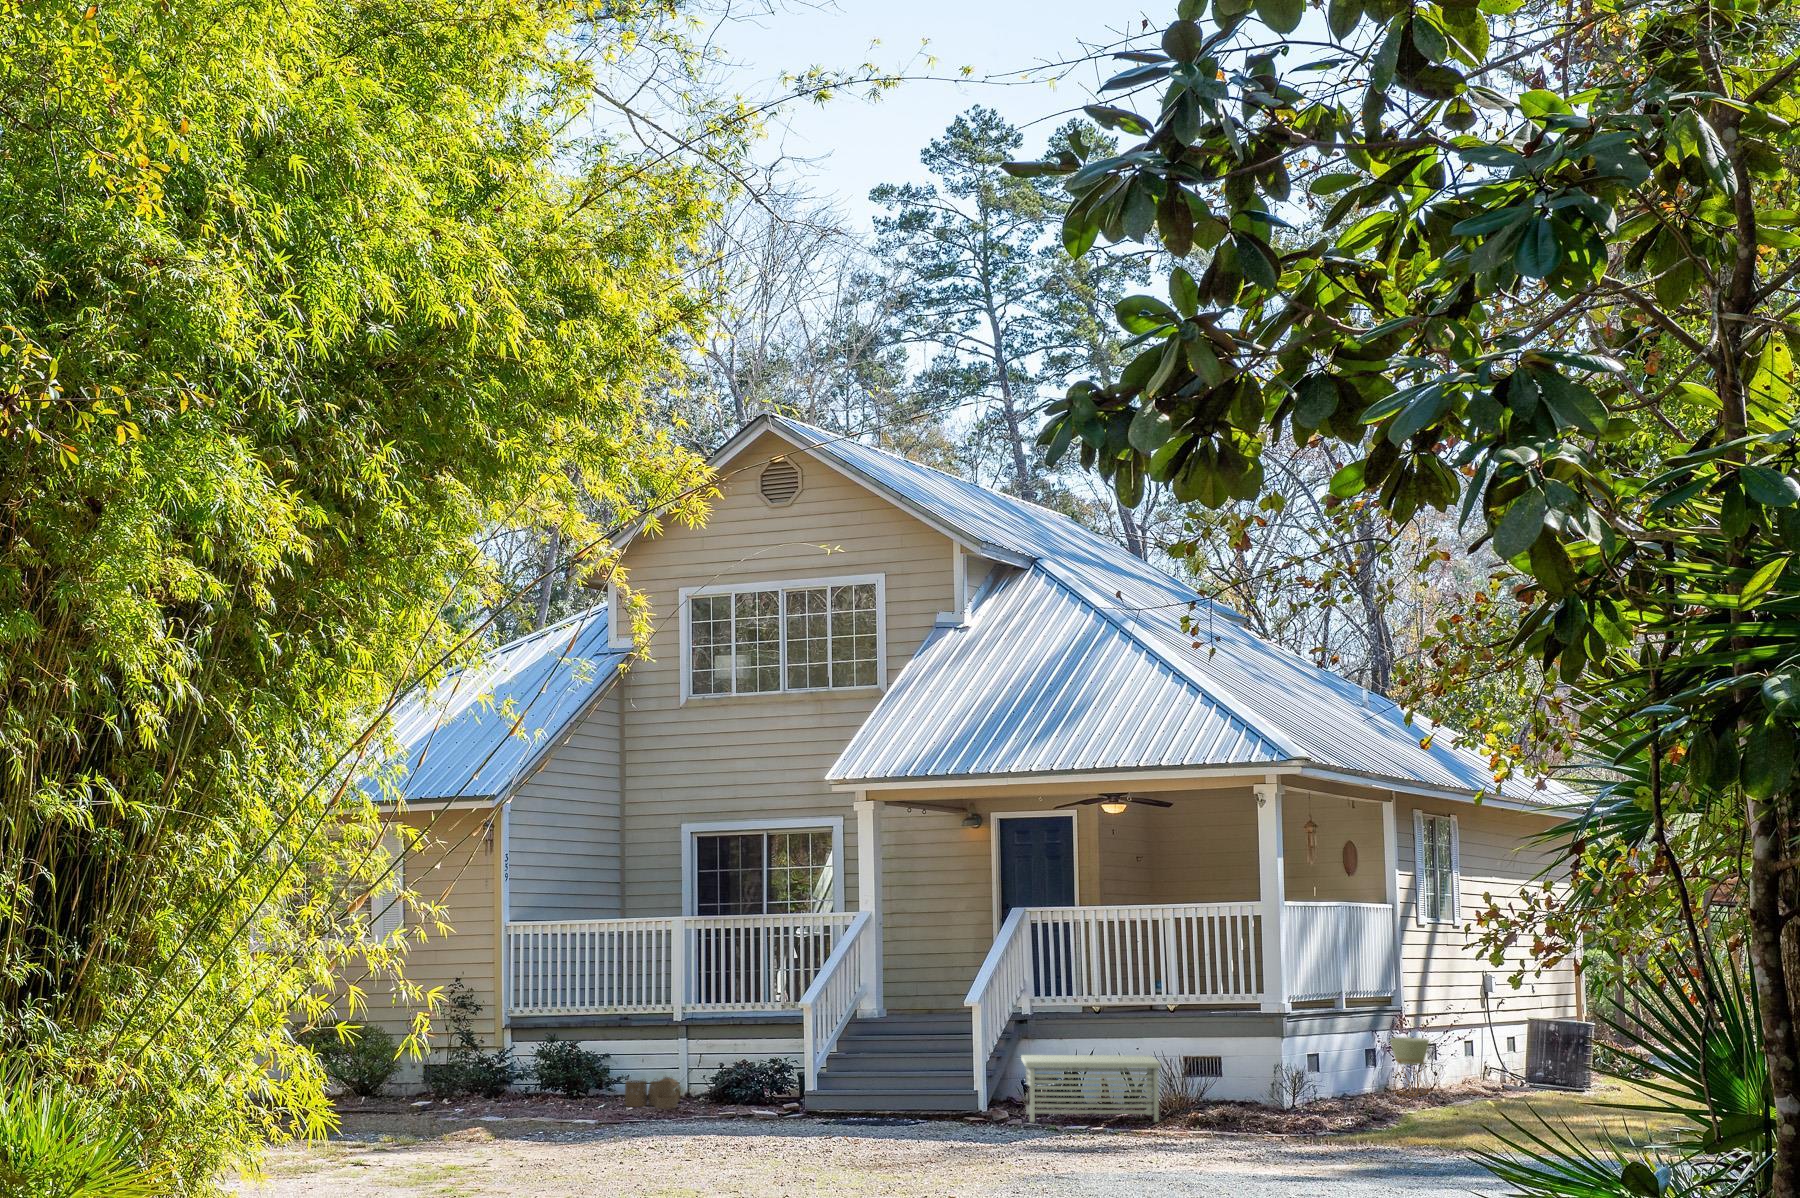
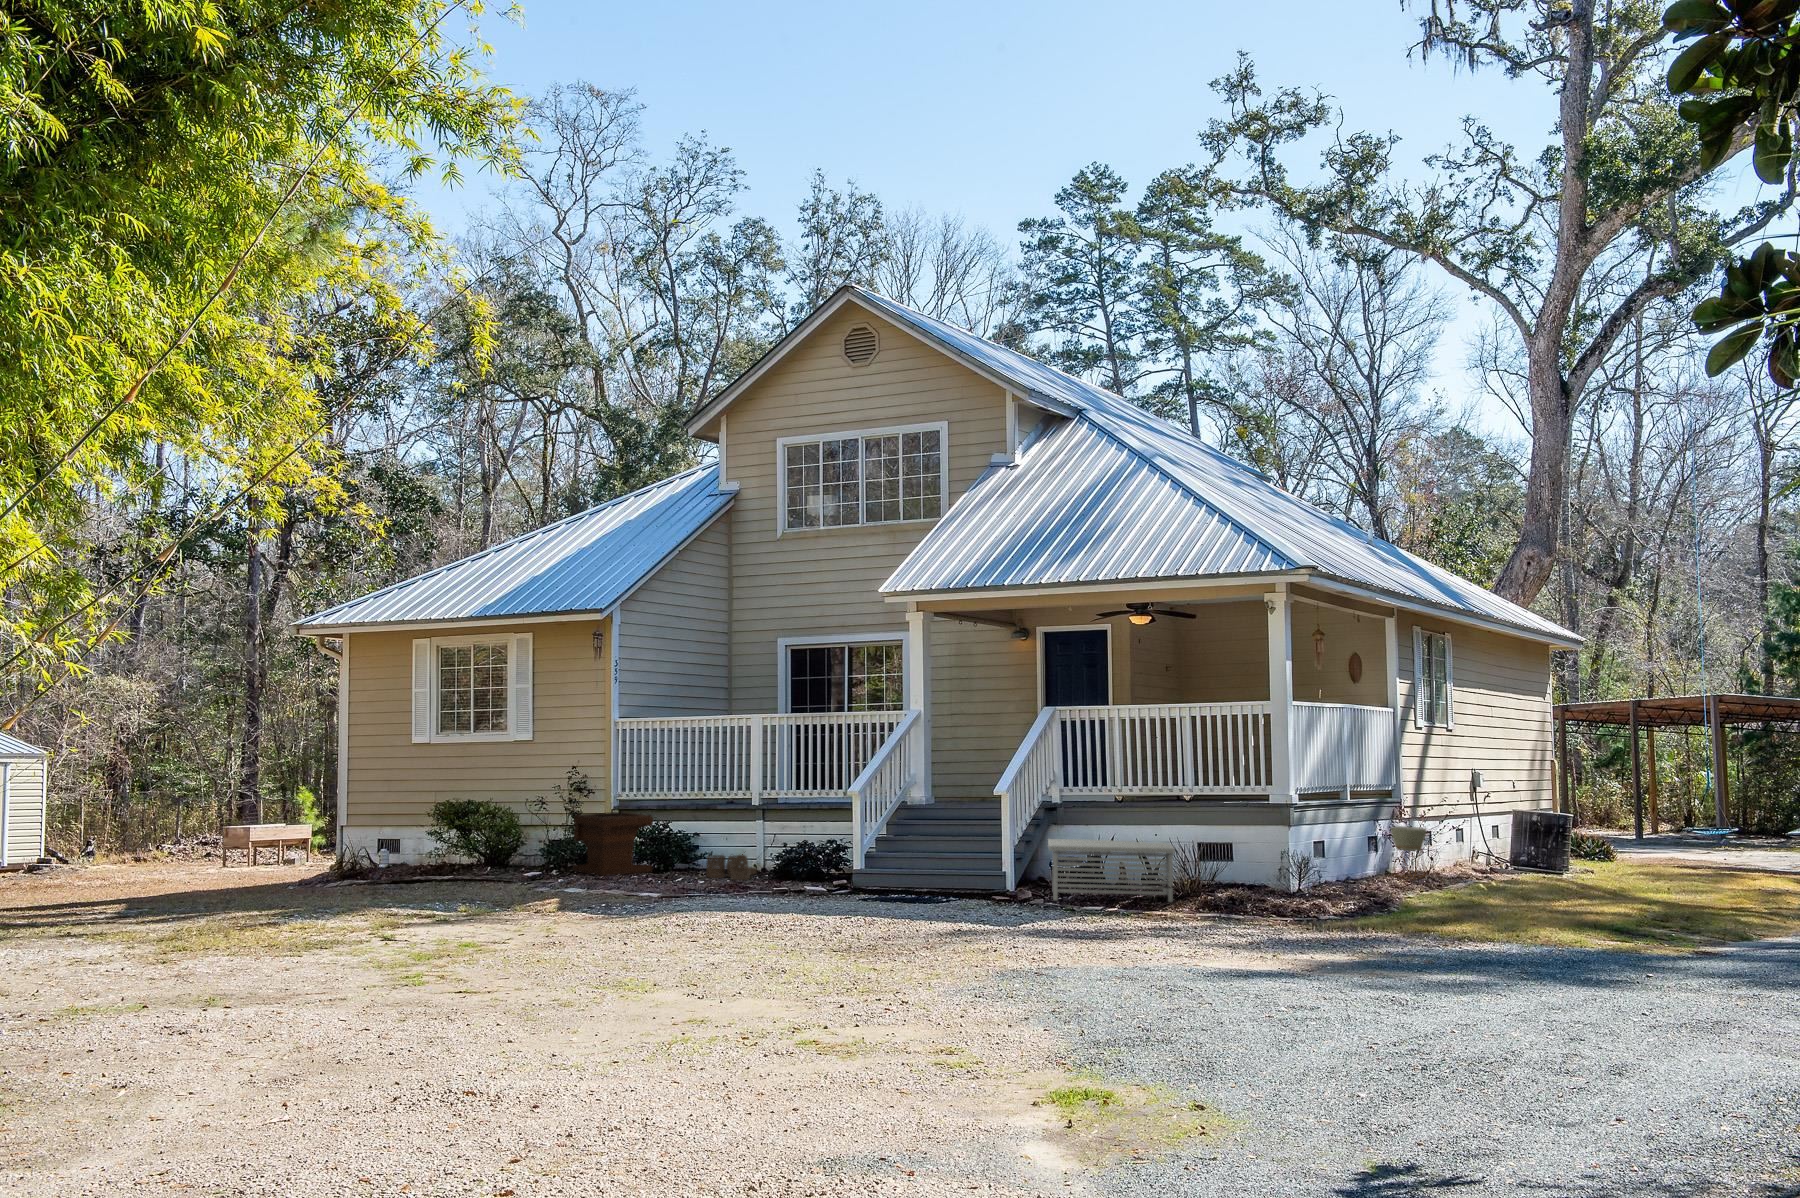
wooden crate: none [462,1032,558,1108] -> present [573,812,653,876]

